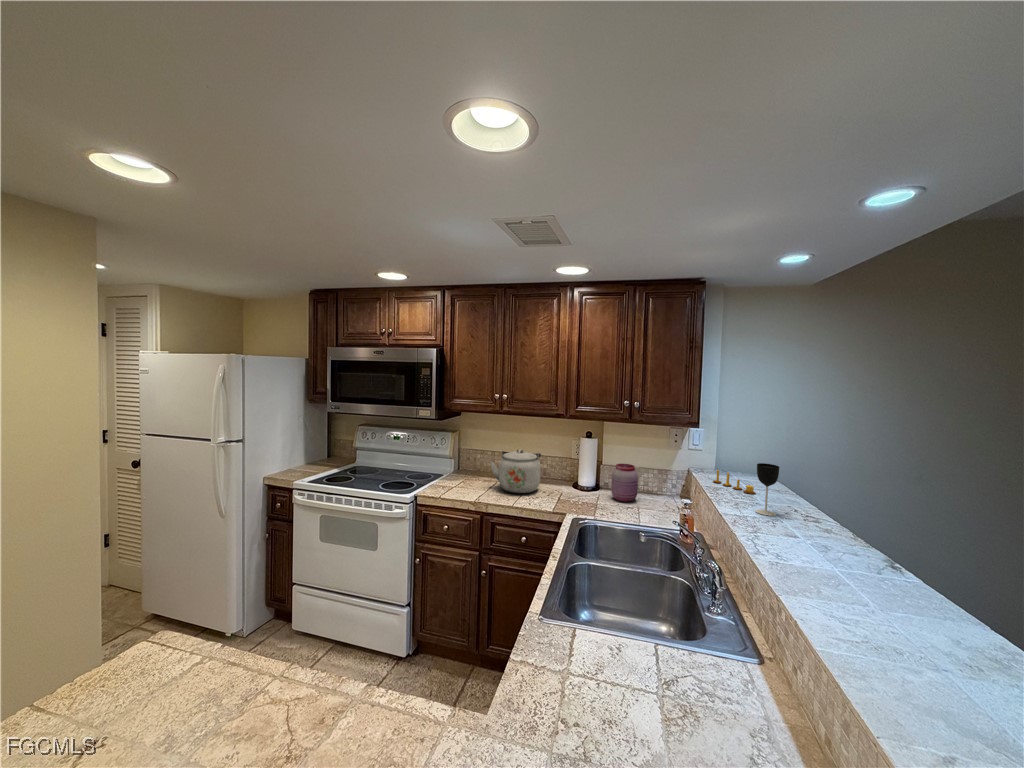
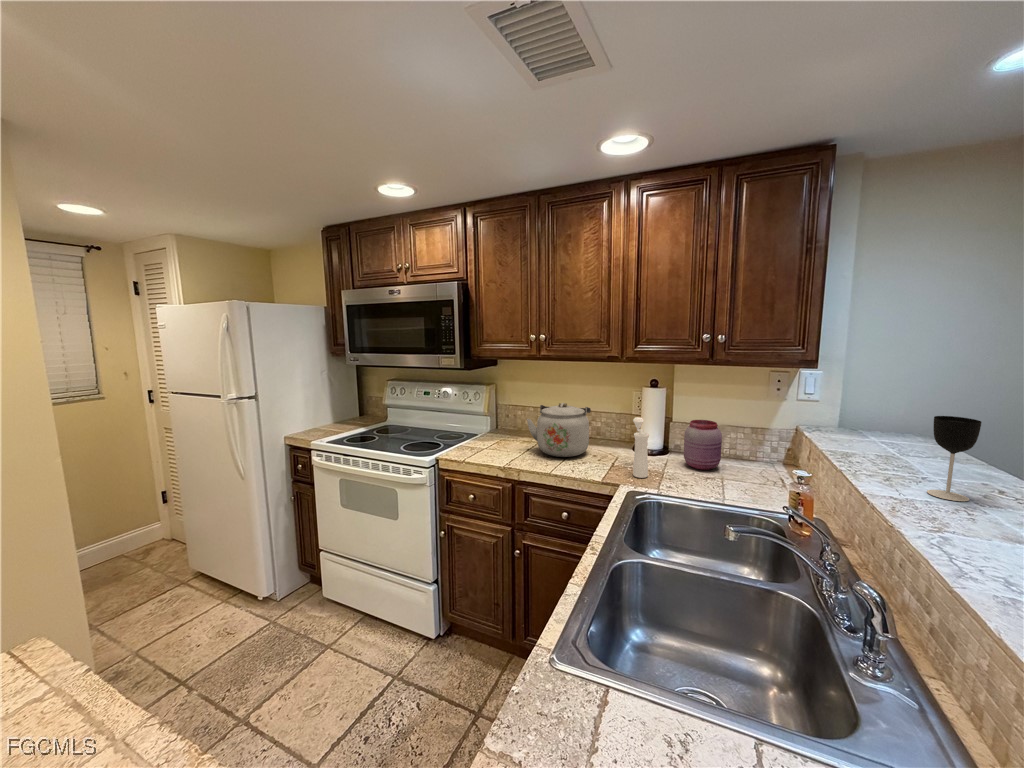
pepper mill: none [575,462,587,508] -> present [633,417,649,478]
candle: present [713,470,756,494] -> none [838,426,917,464]

